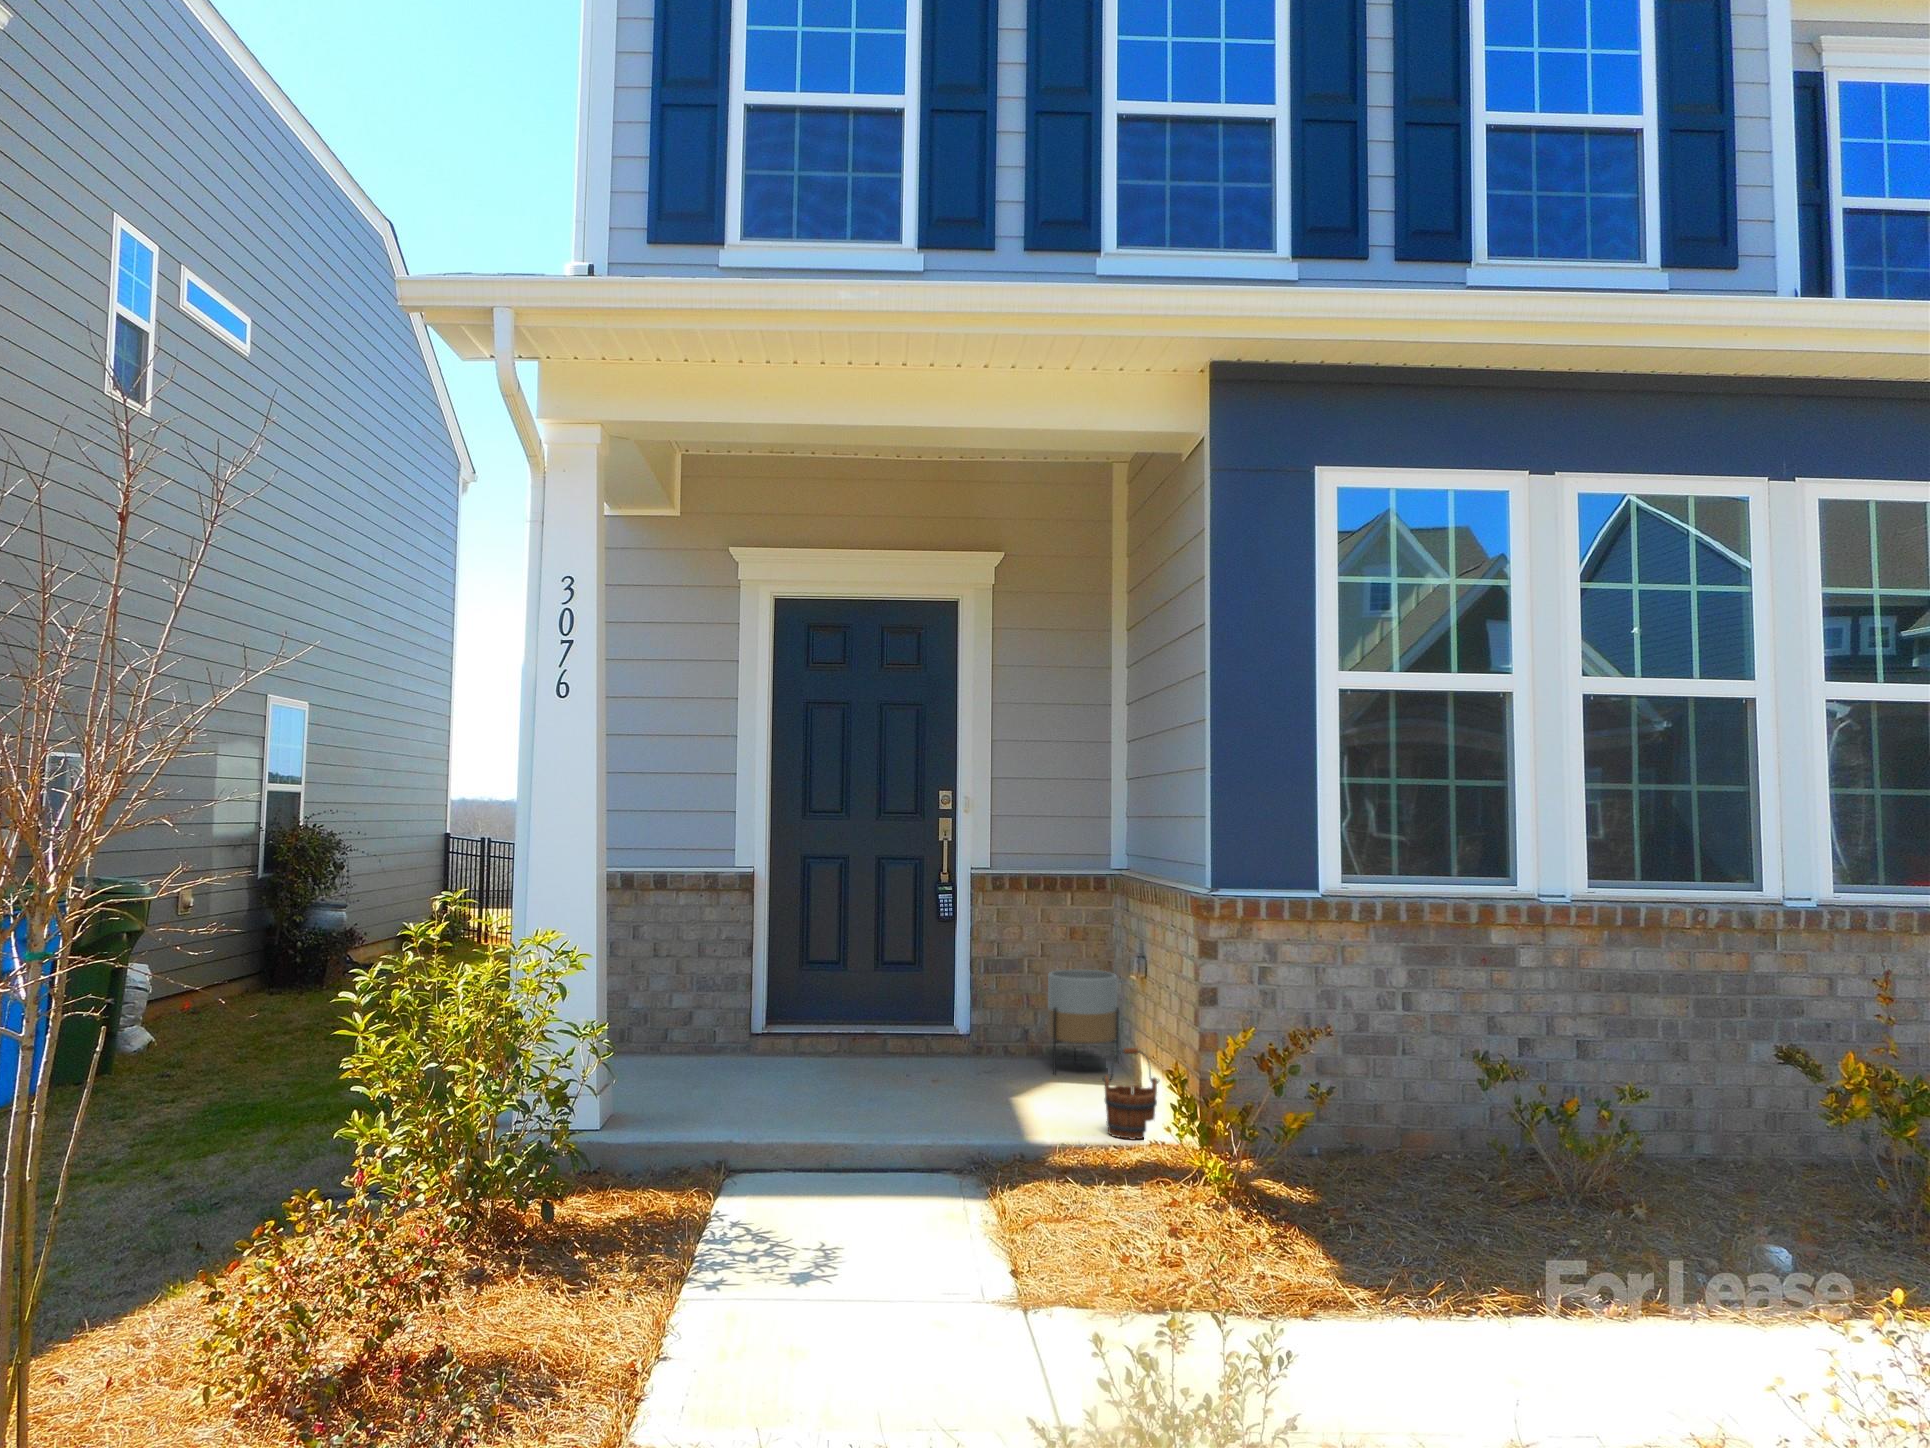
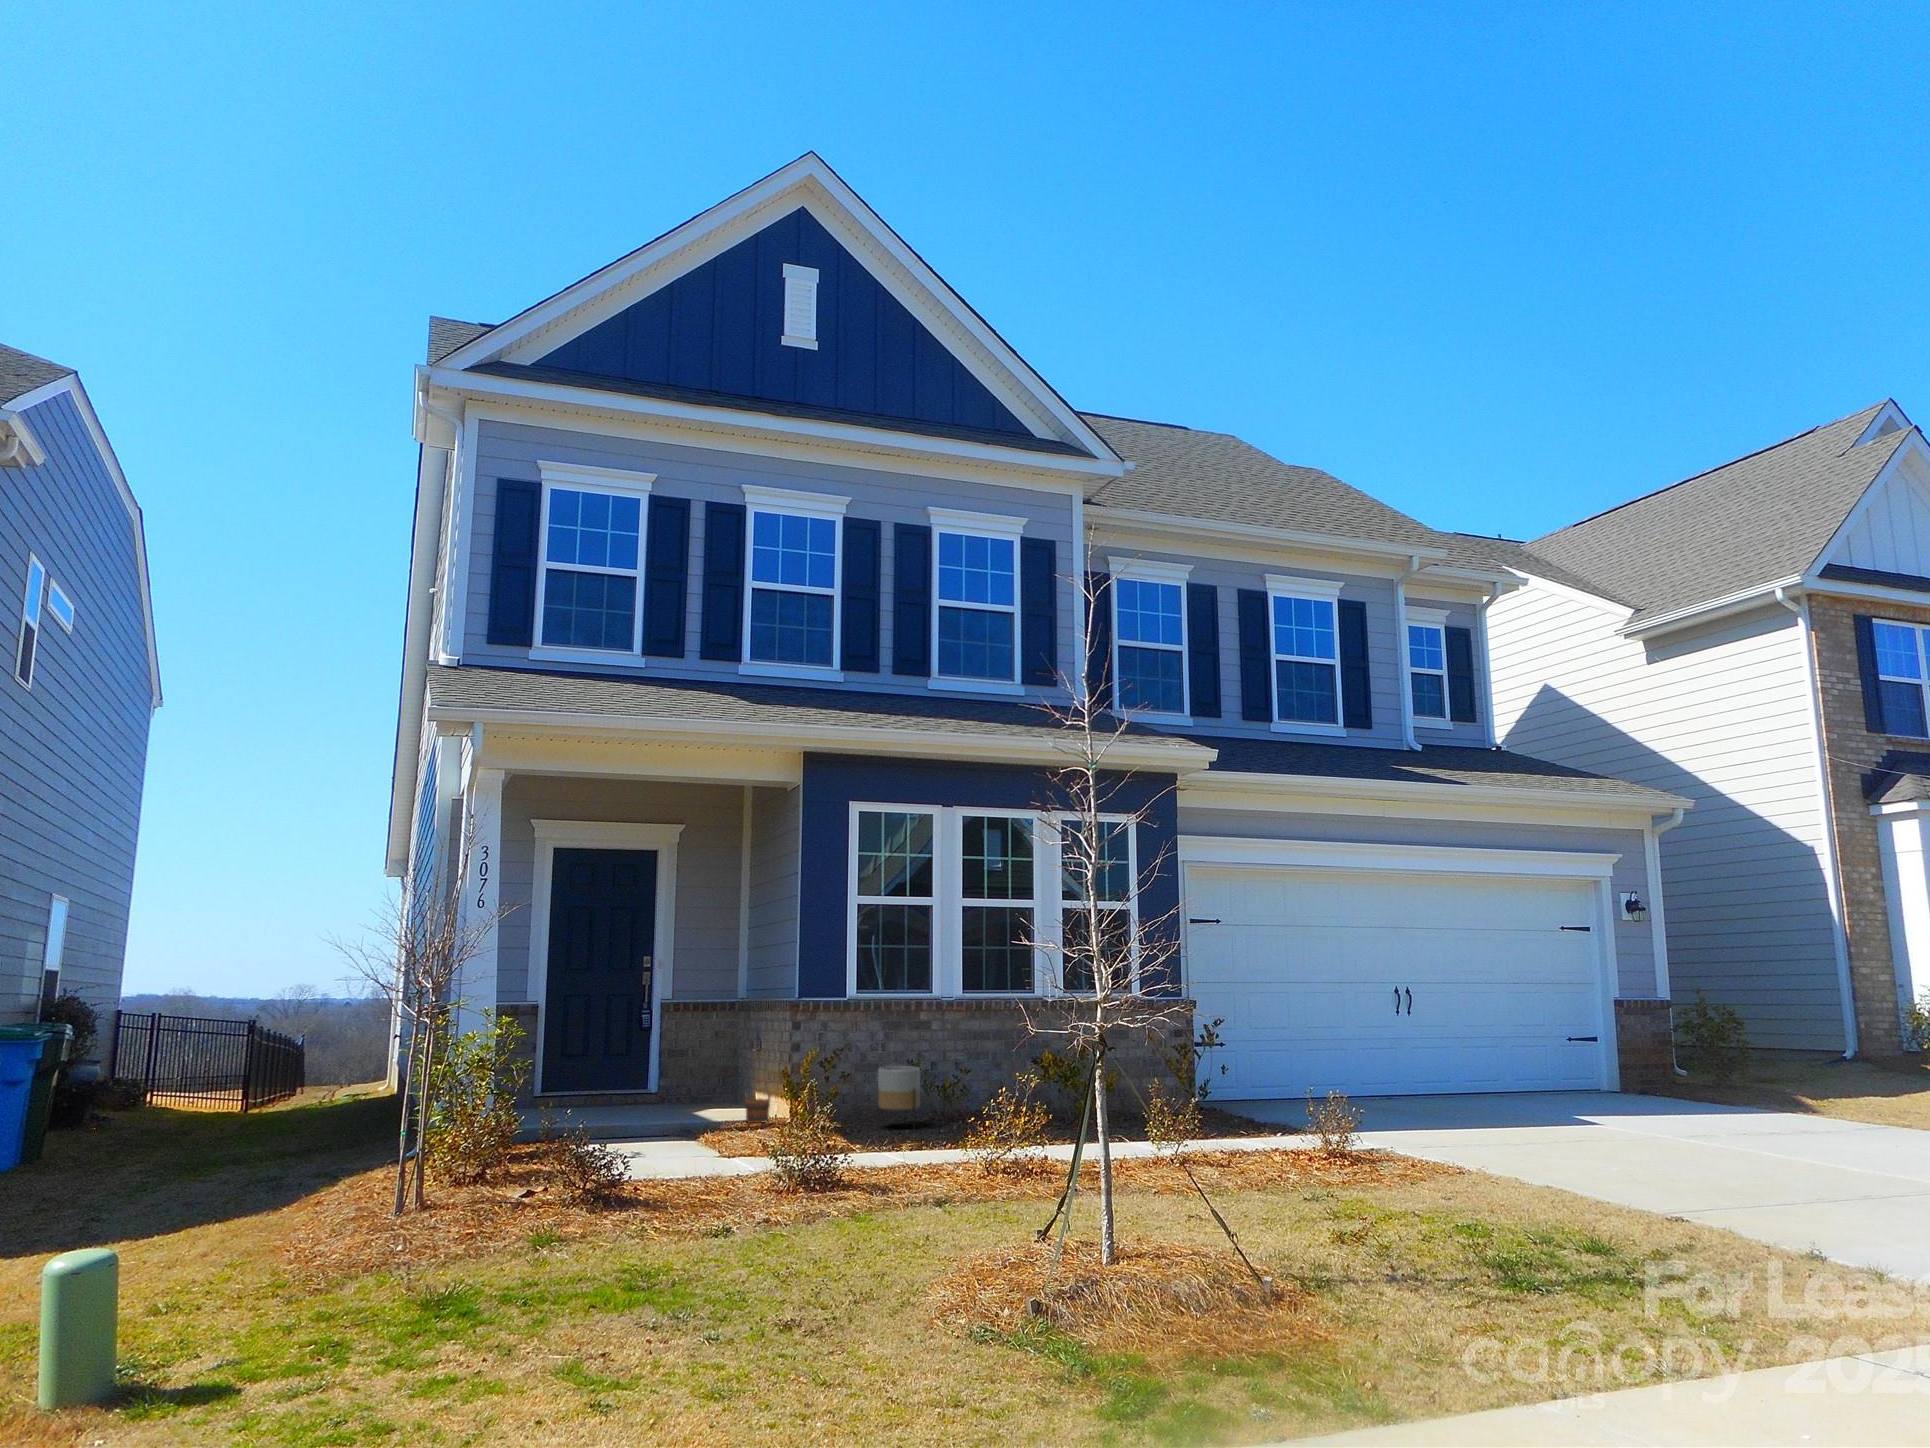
planter: present [1047,969,1119,1074] -> present [877,1066,920,1110]

